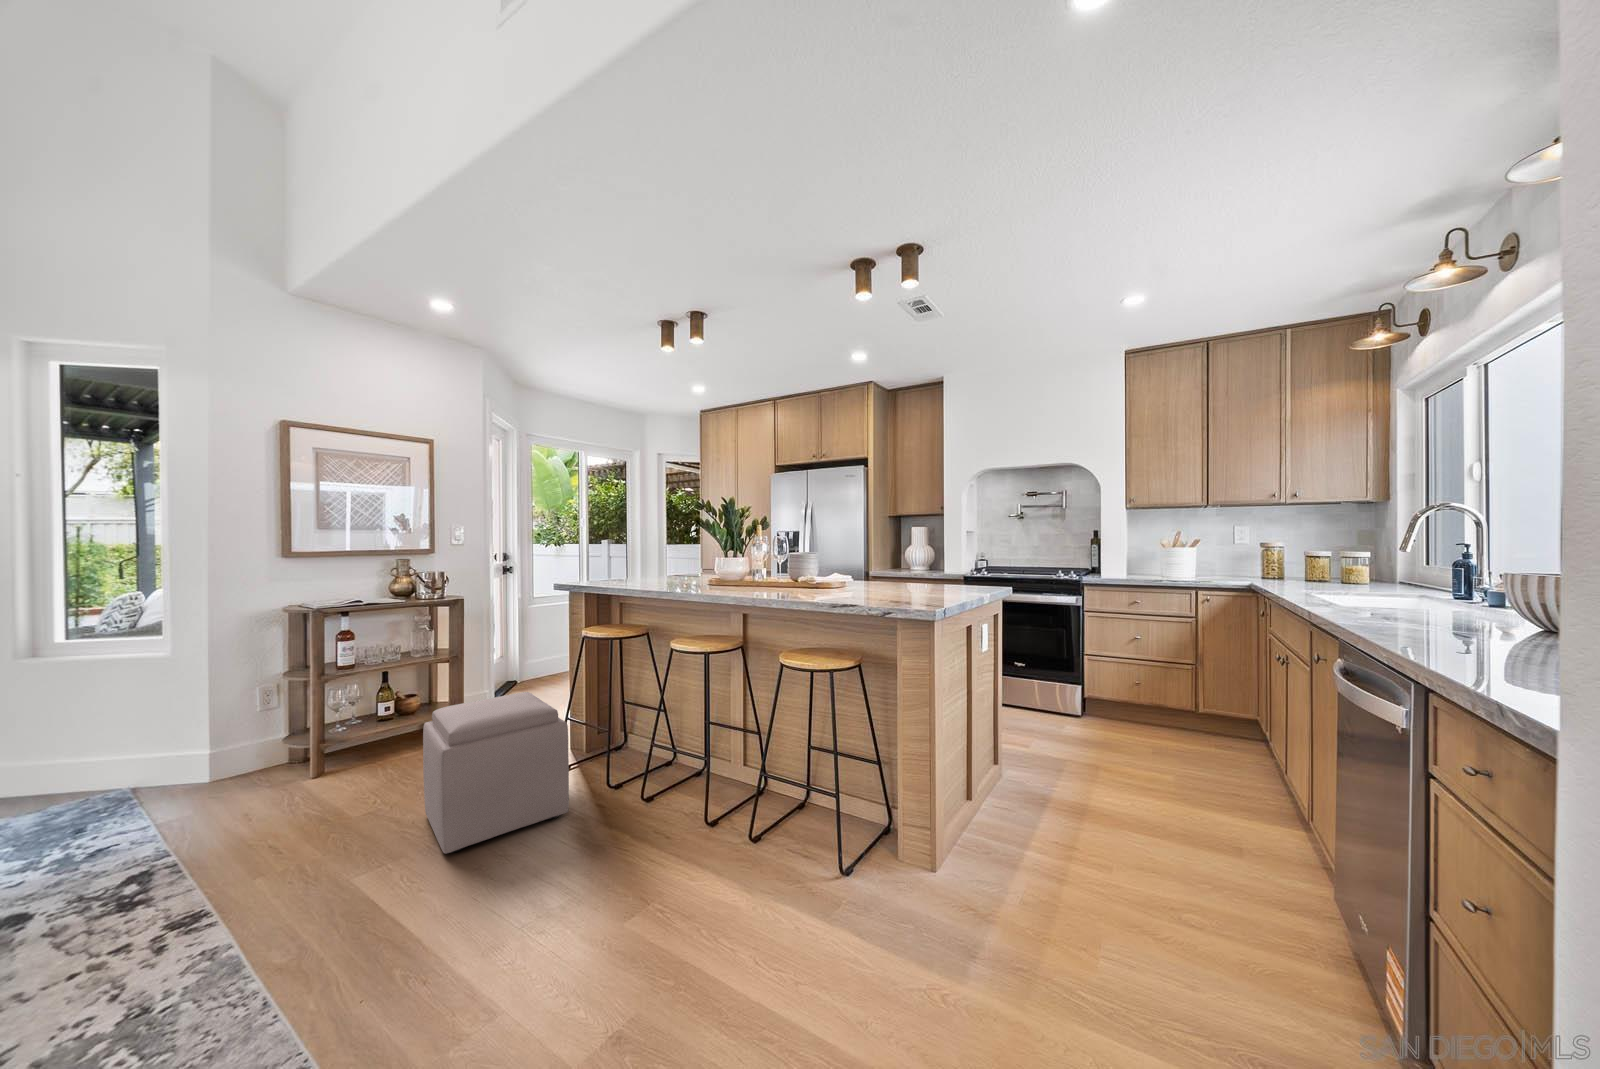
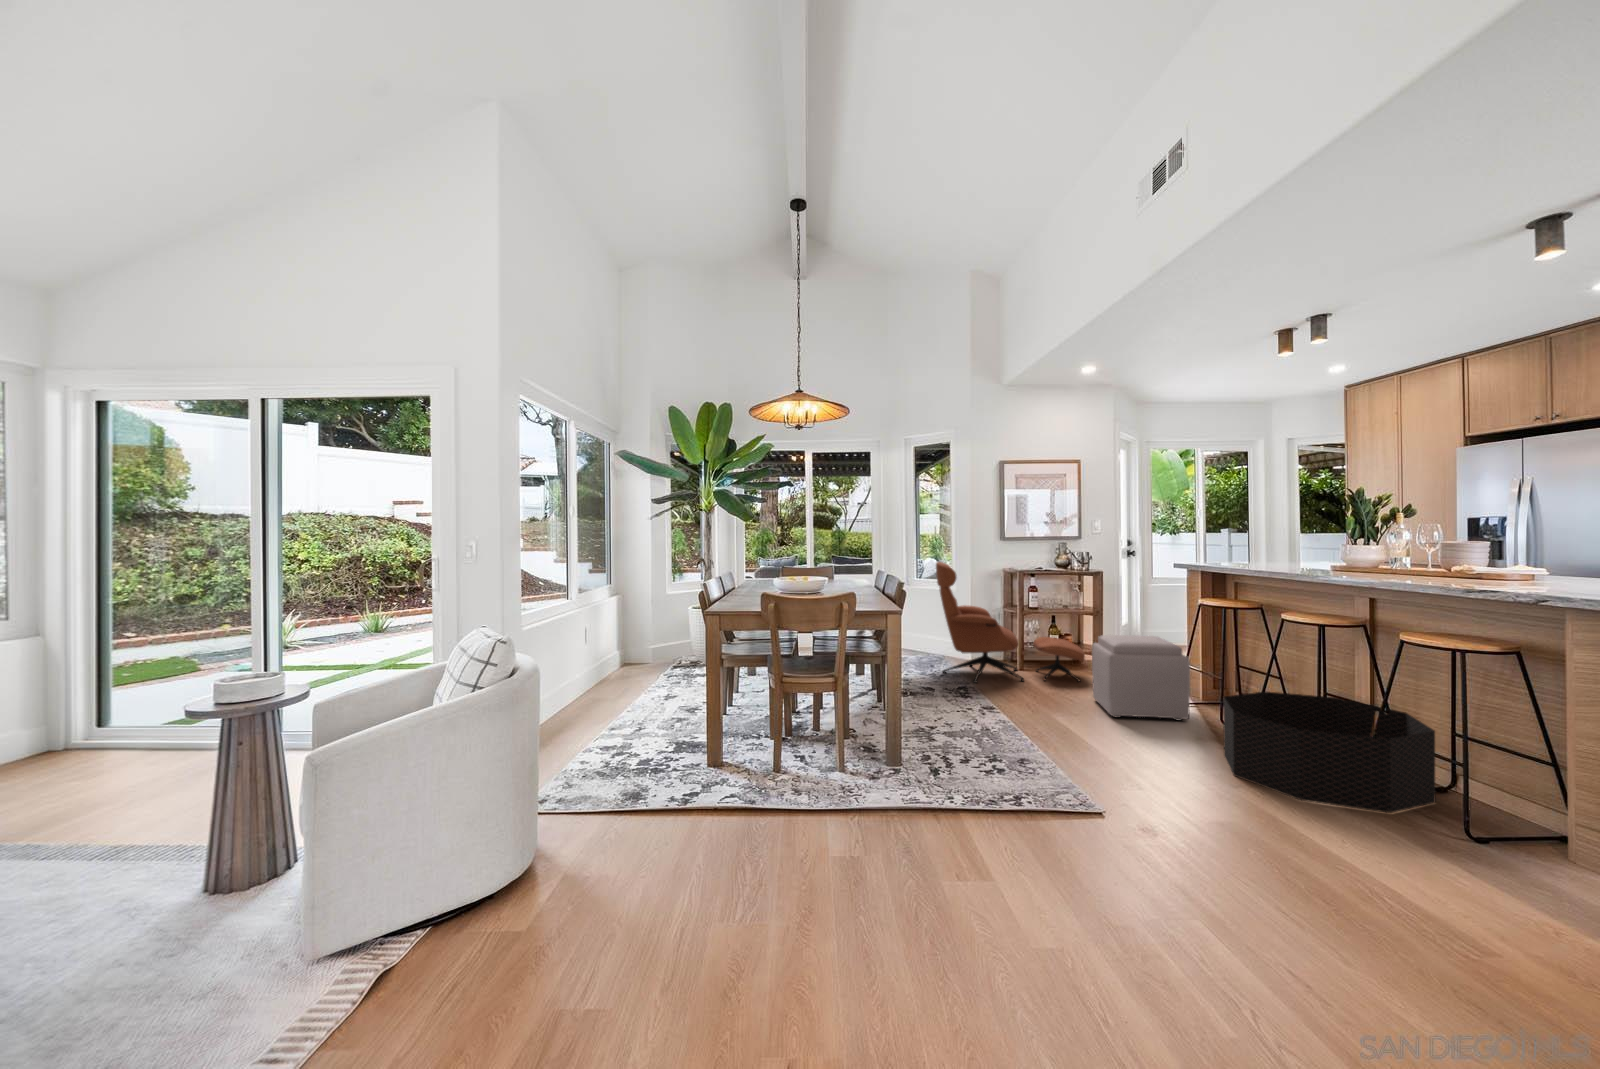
lounge chair: none [67,611,425,851] -> present [936,562,1085,683]
basket: none [614,745,848,969] -> present [1224,691,1435,813]

